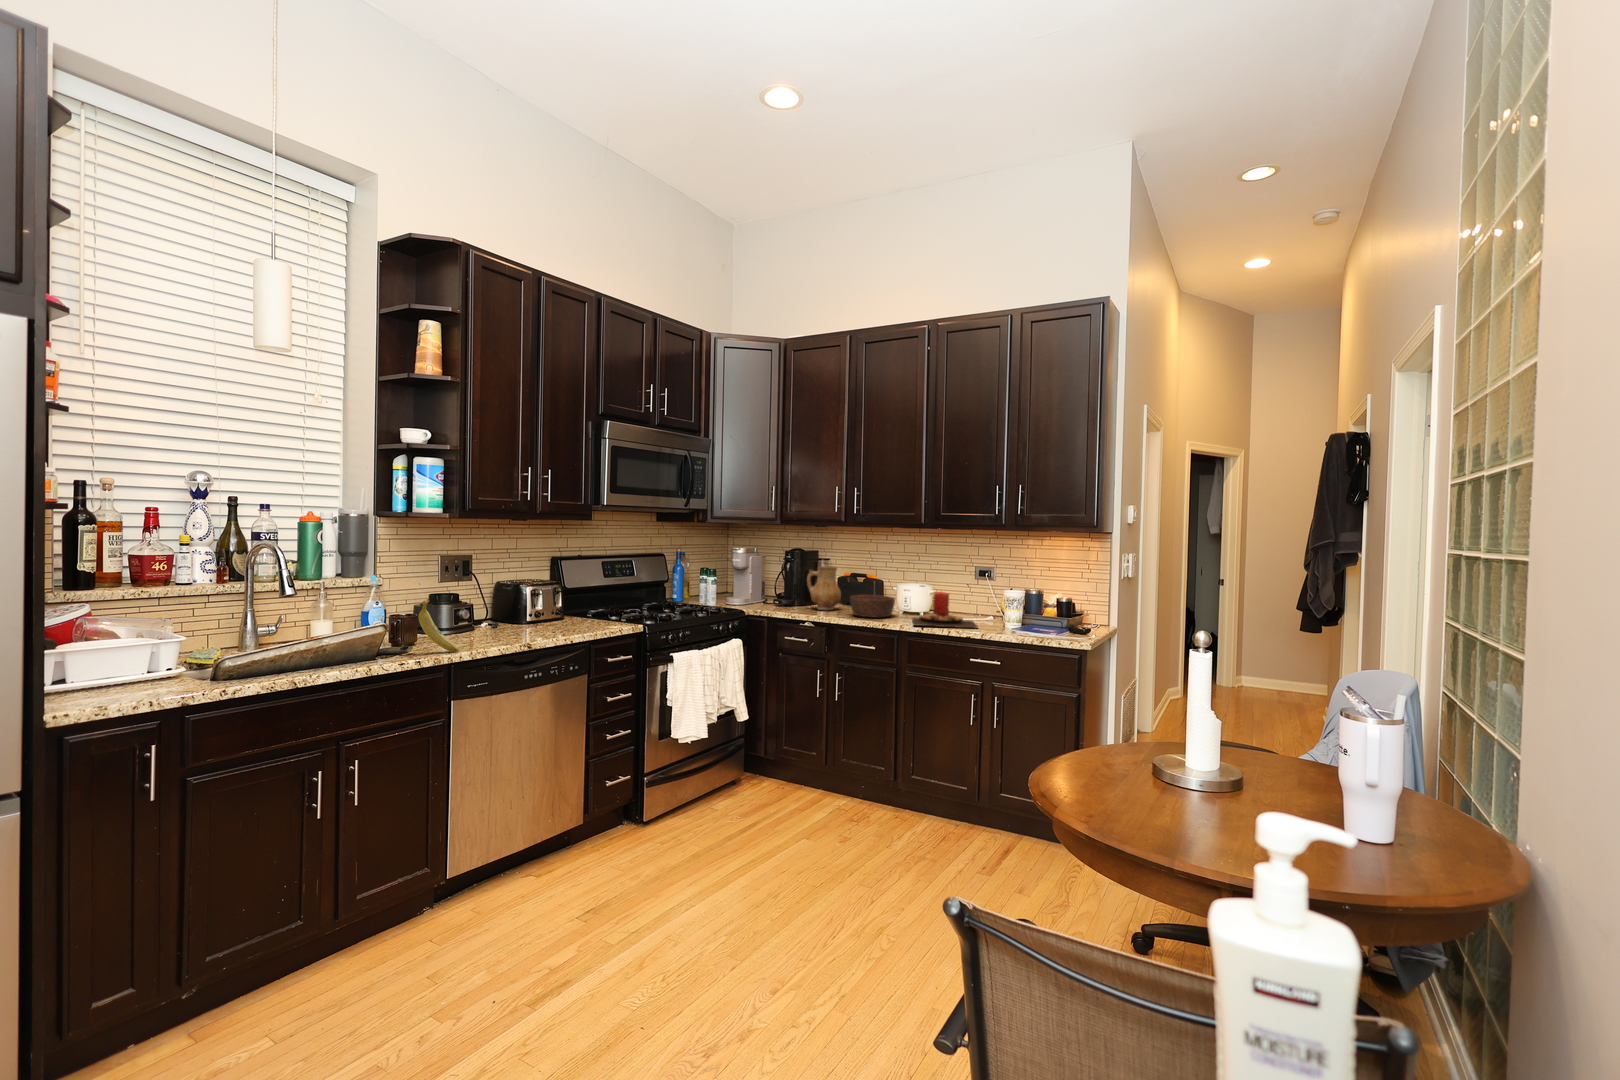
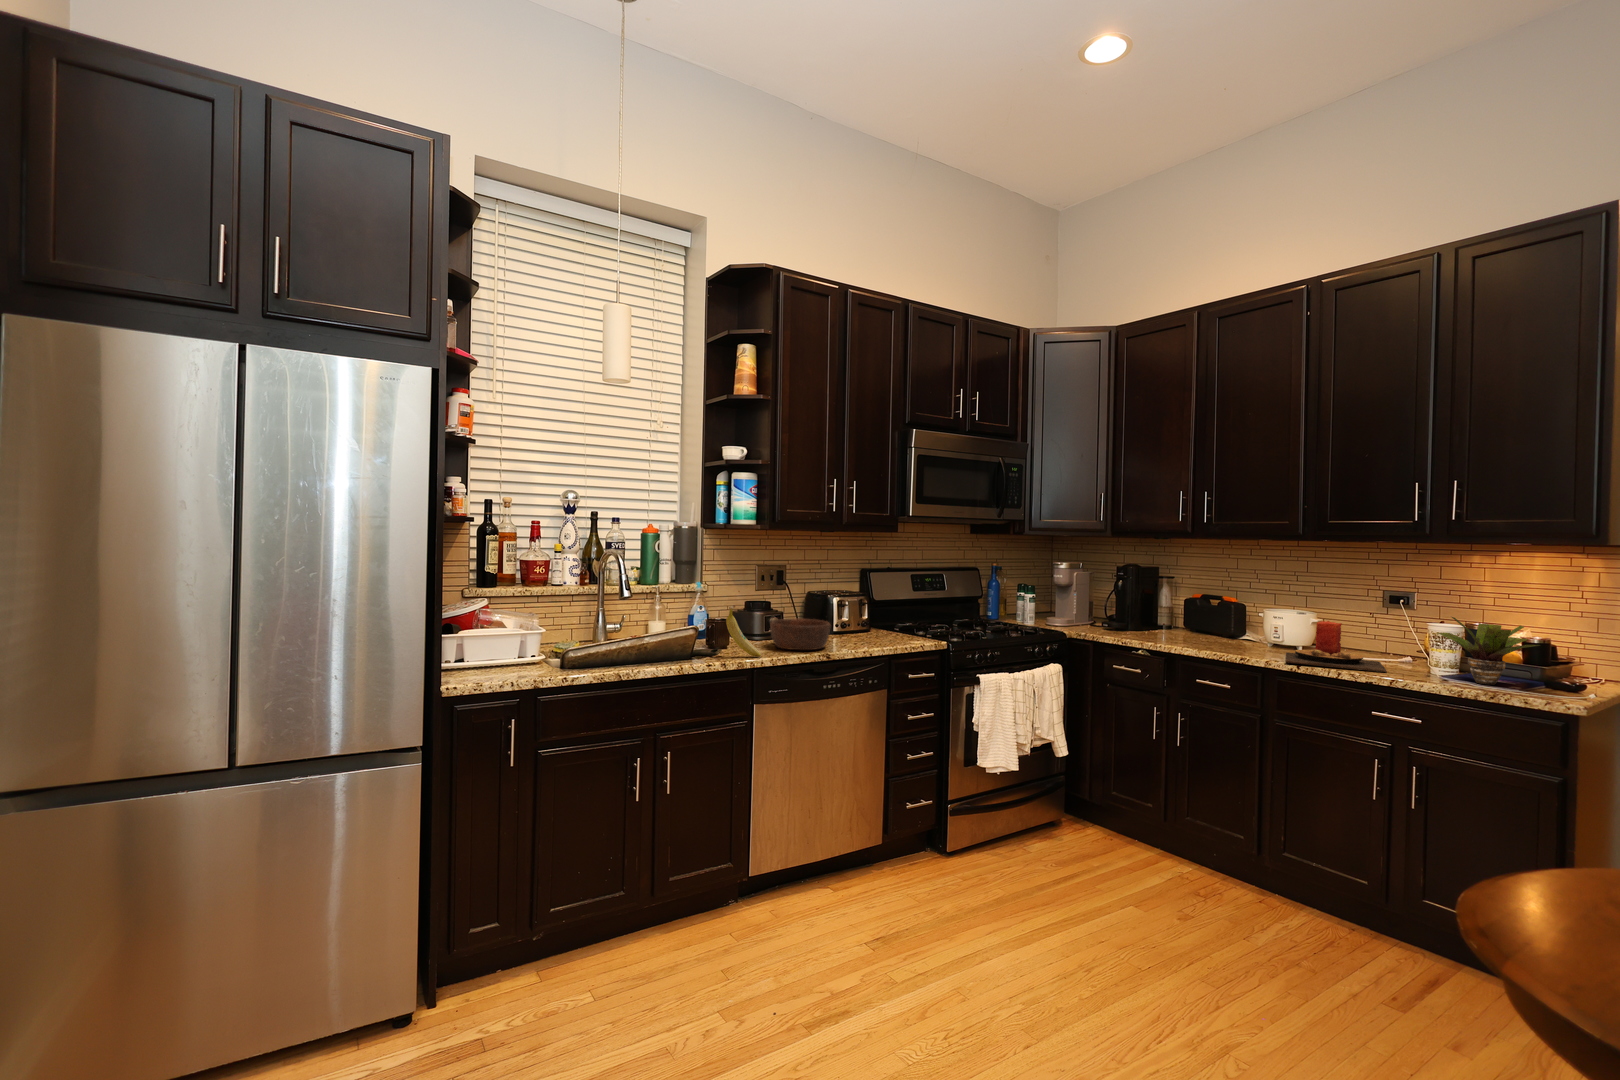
ceramic pitcher: present [807,566,841,610] -> none [1143,585,1188,638]
potted plant: none [1008,585,1067,633] -> present [1438,617,1538,685]
wooden bowl: present [850,595,895,618] -> present [770,619,831,650]

